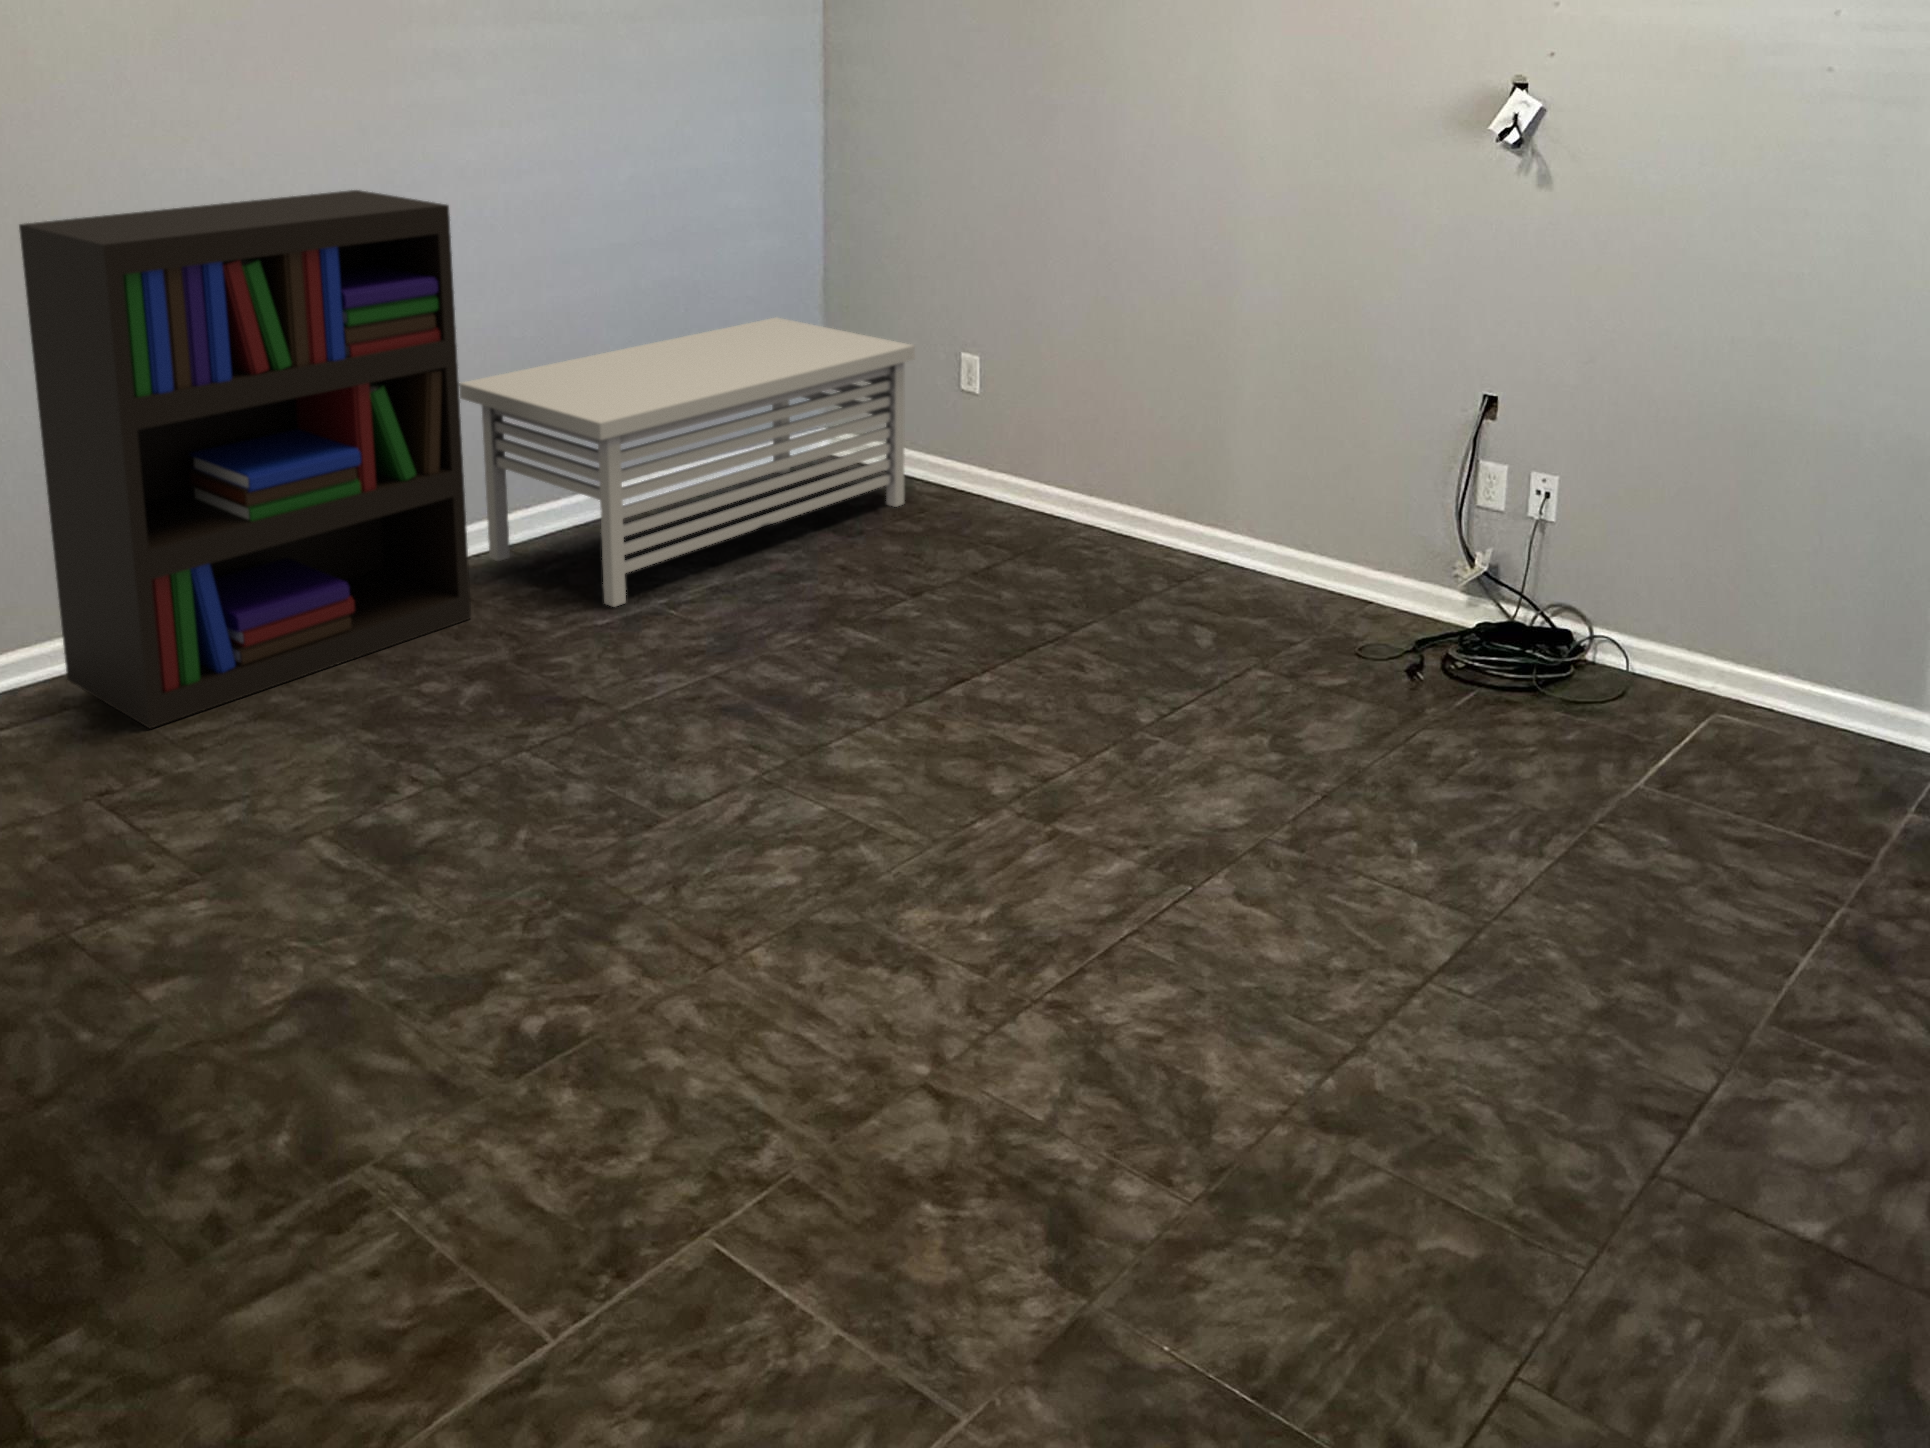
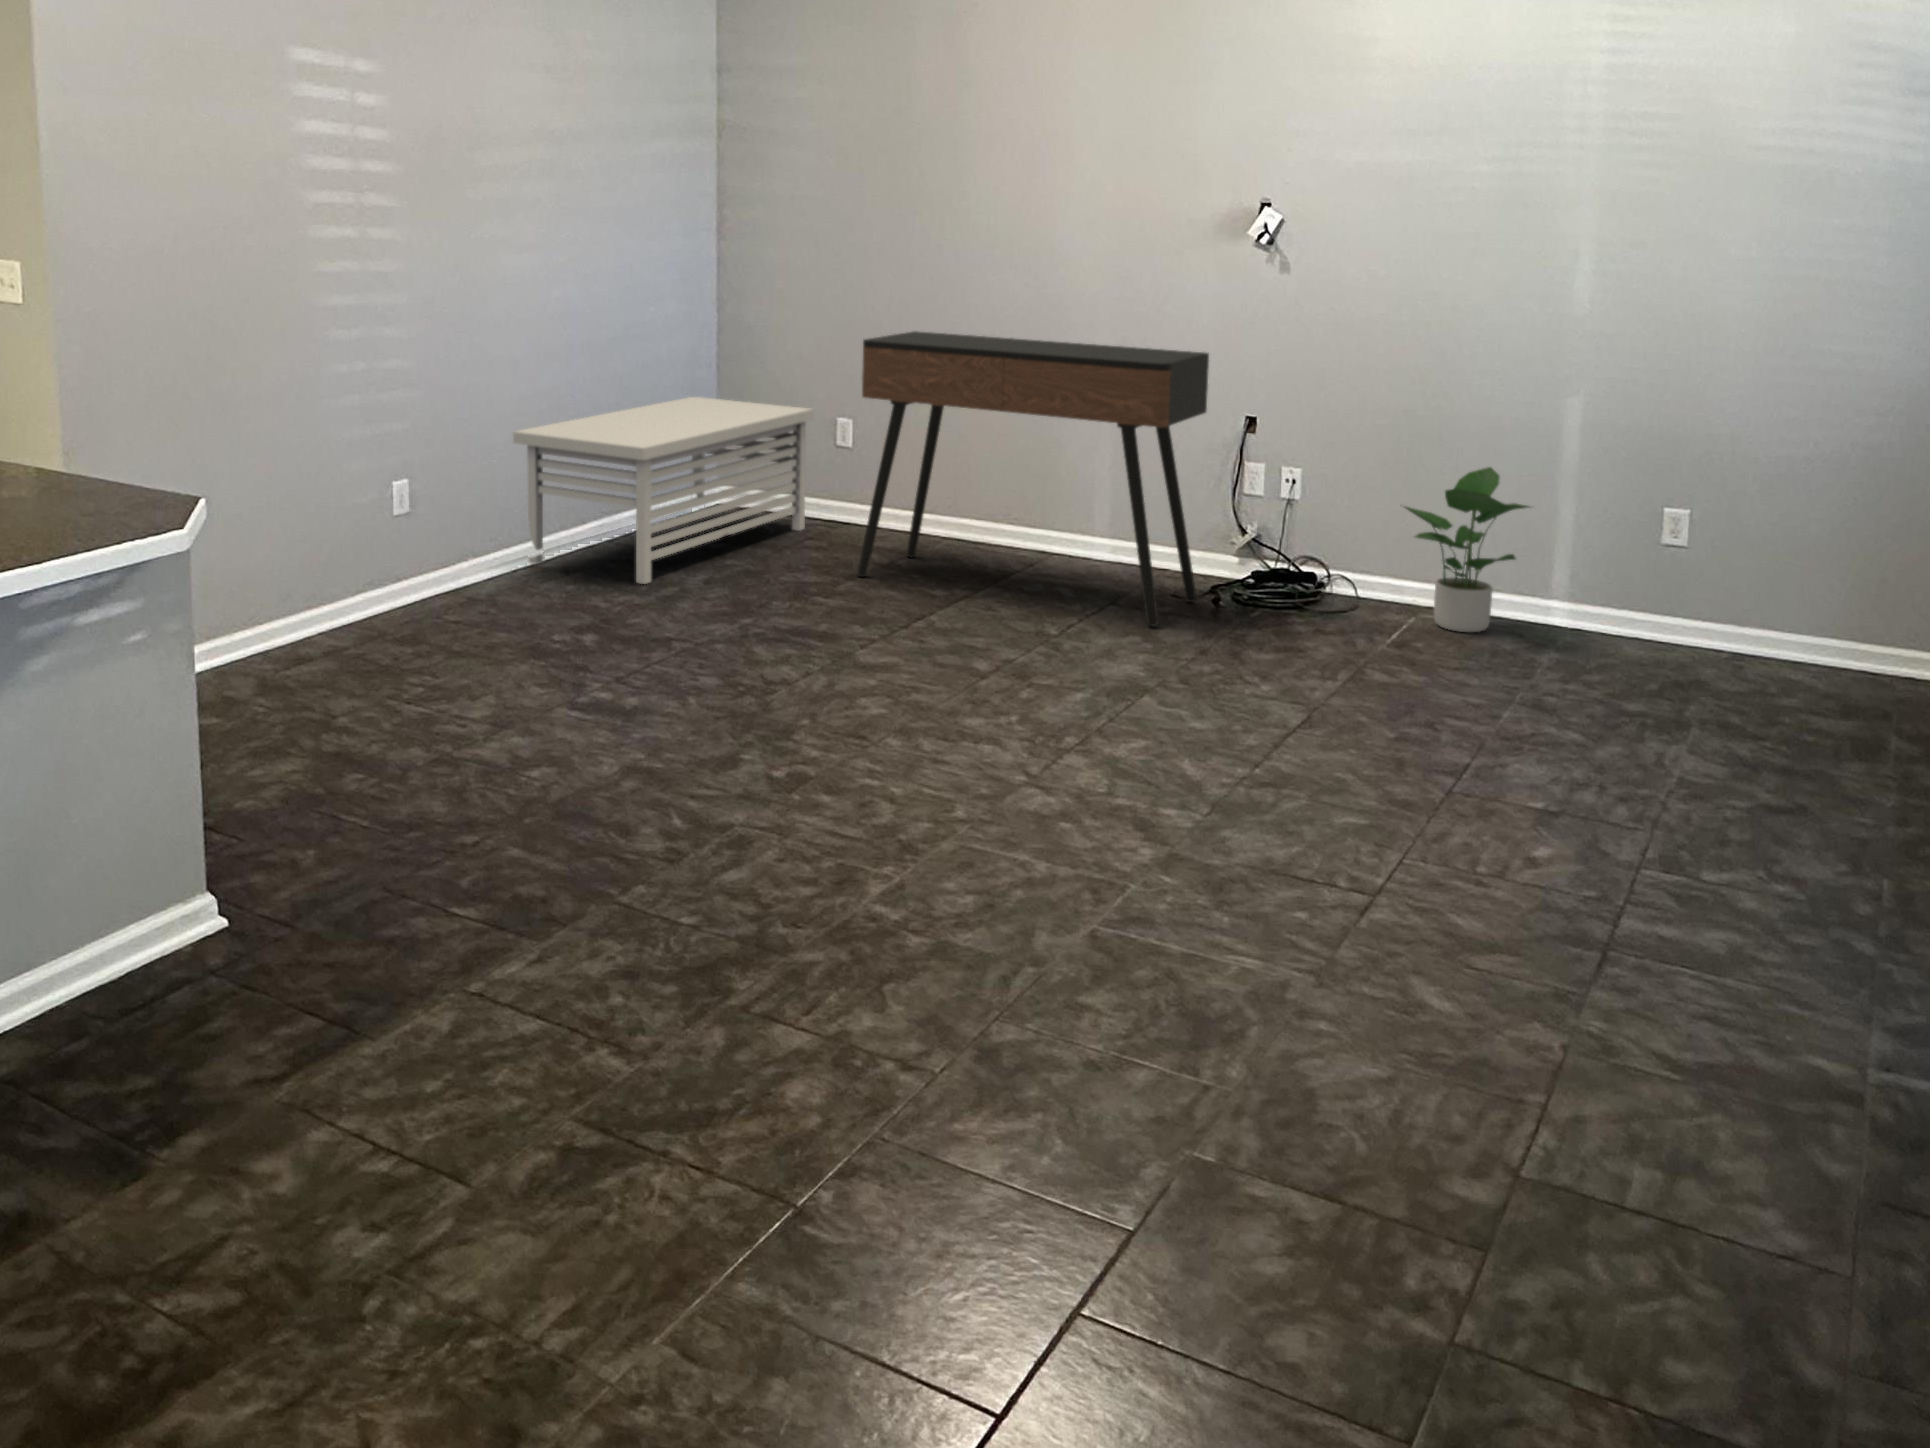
bookshelf: present [19,190,471,728] -> none [289,288,549,647]
console table: none [919,253,1409,728] -> present [857,331,1209,626]
potted plant: none [1691,504,1903,761] -> present [1405,467,1529,632]

